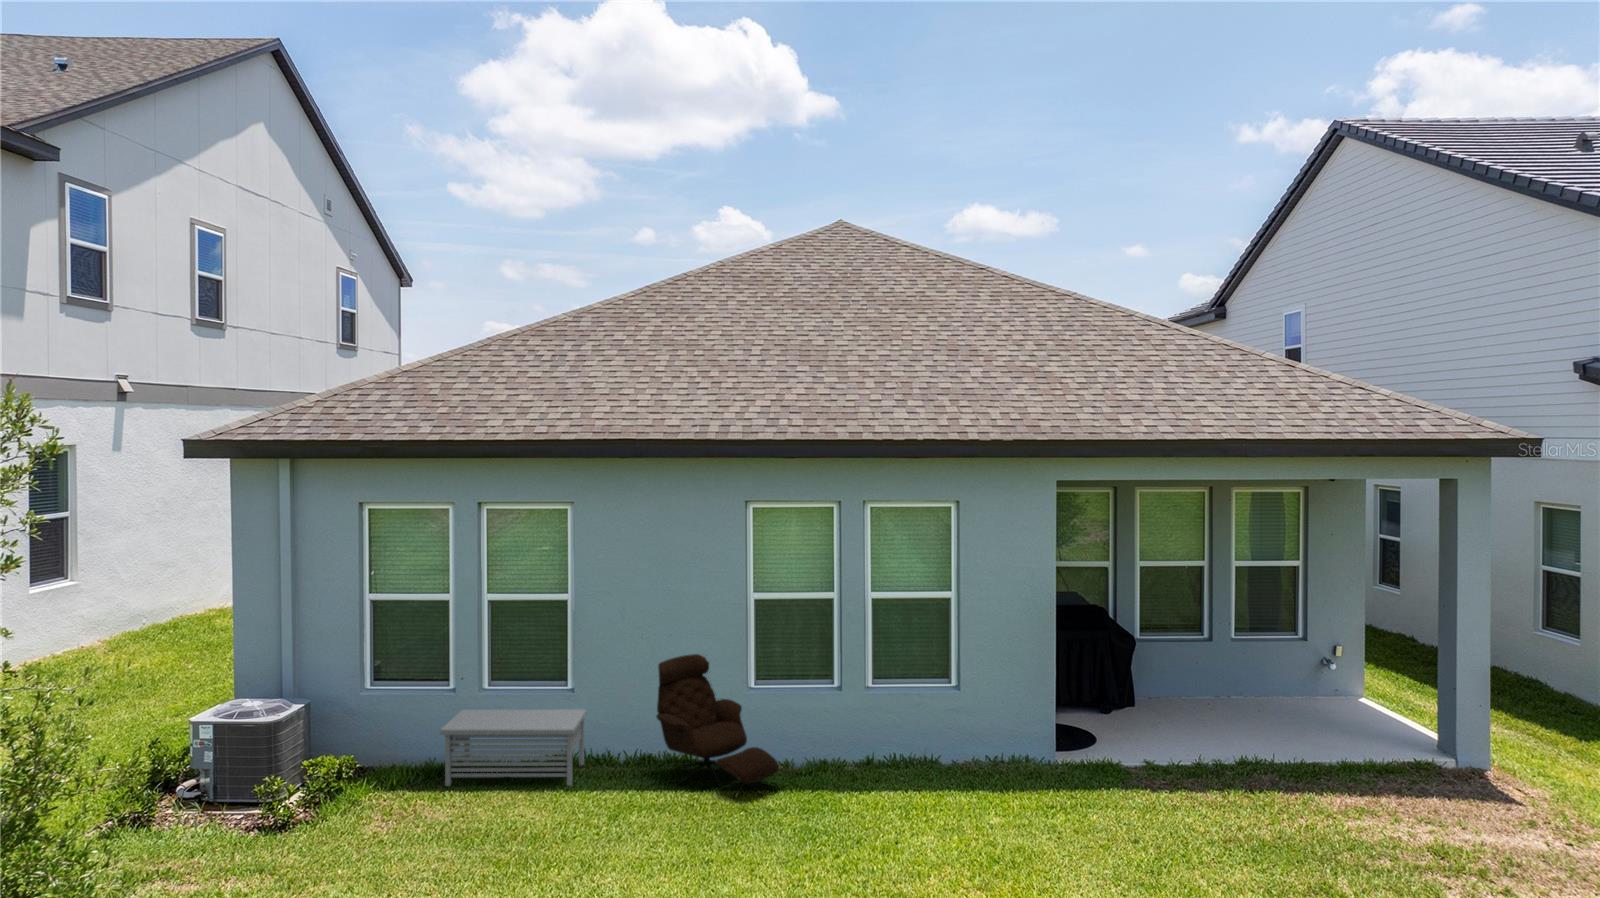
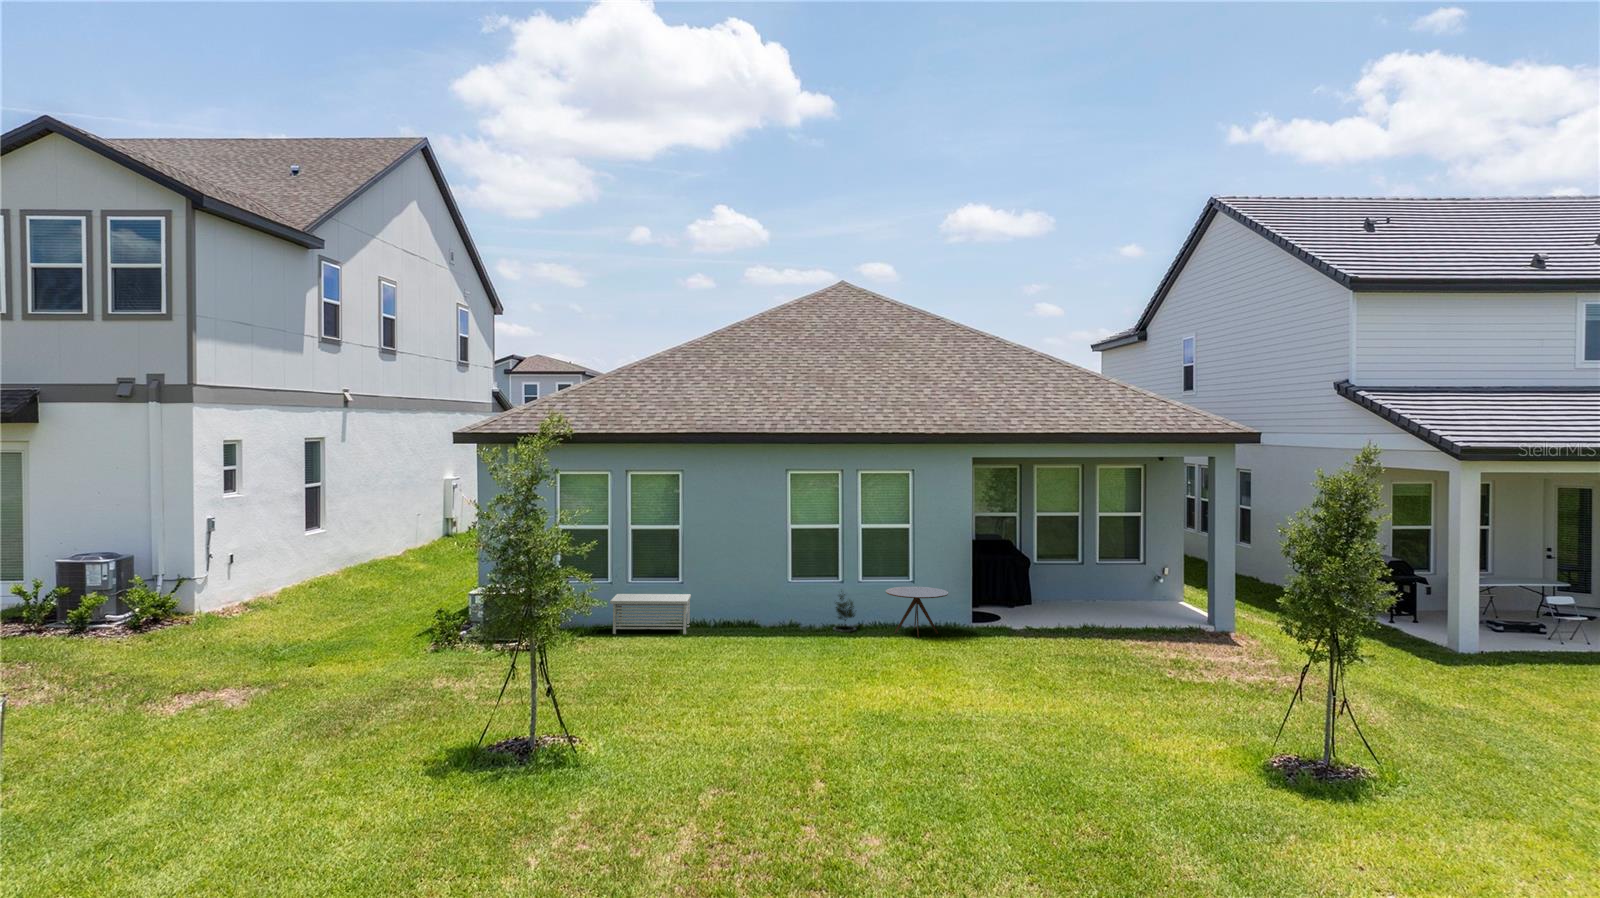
lounge chair: present [656,654,779,799] -> none [734,561,807,639]
round table: none [914,696,1021,796] -> present [886,586,948,638]
potted tree: none [823,703,865,777] -> present [834,594,855,632]

